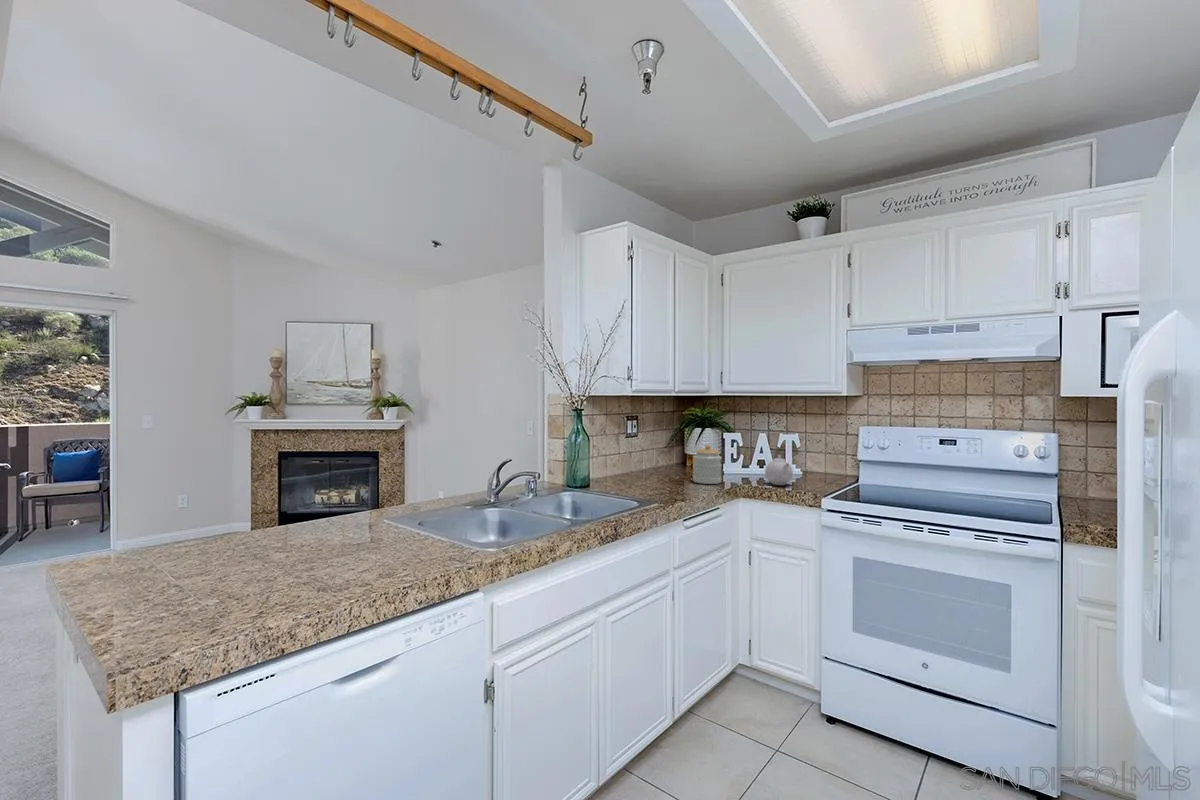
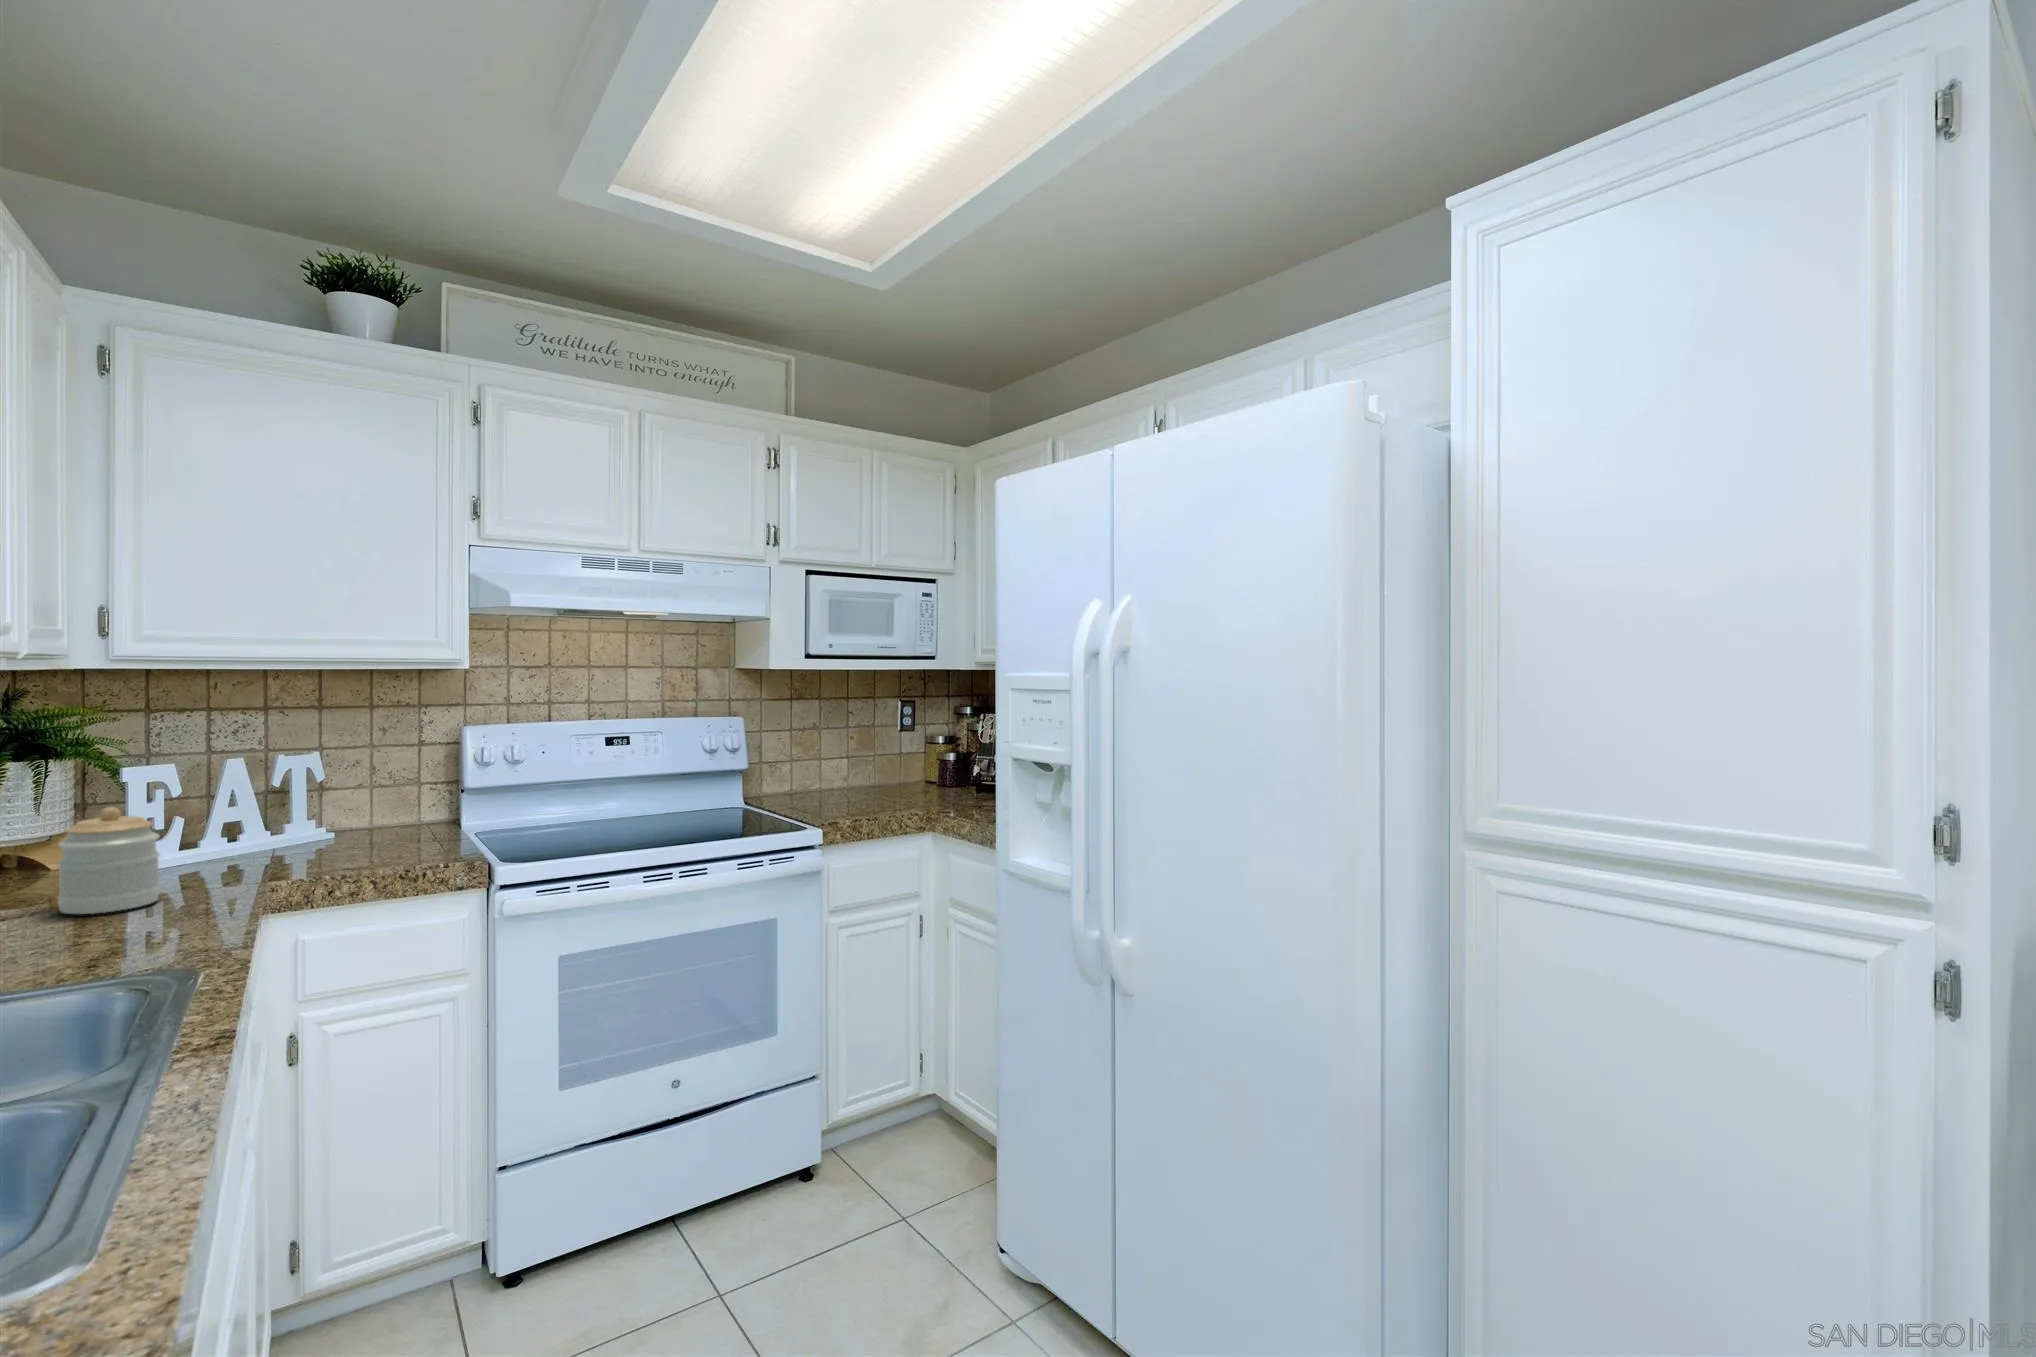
teapot: present [765,455,793,485] -> none [277,806,353,873]

